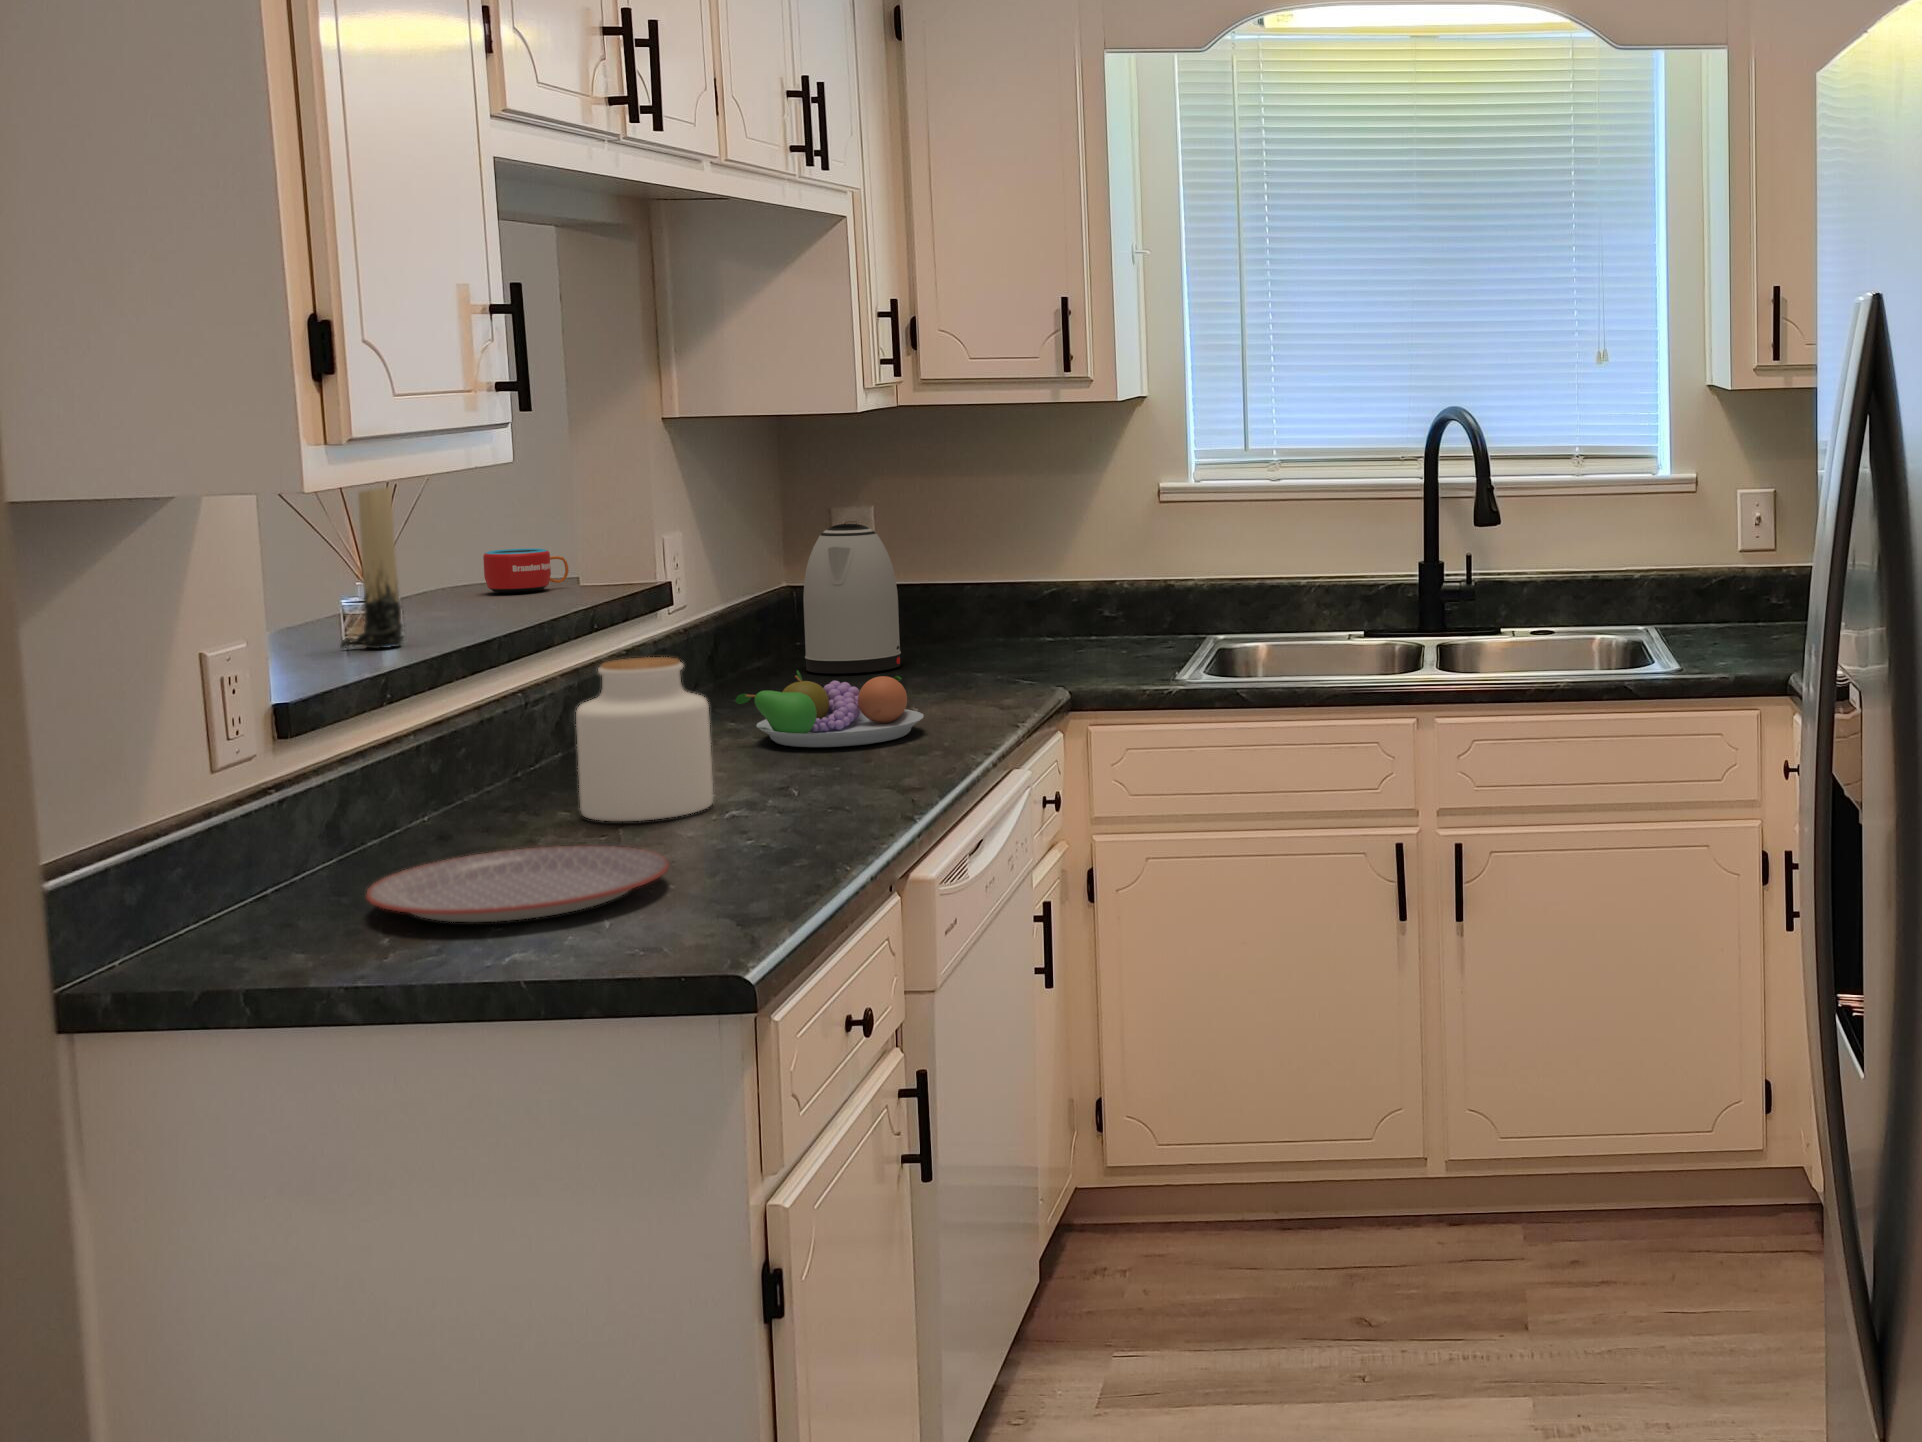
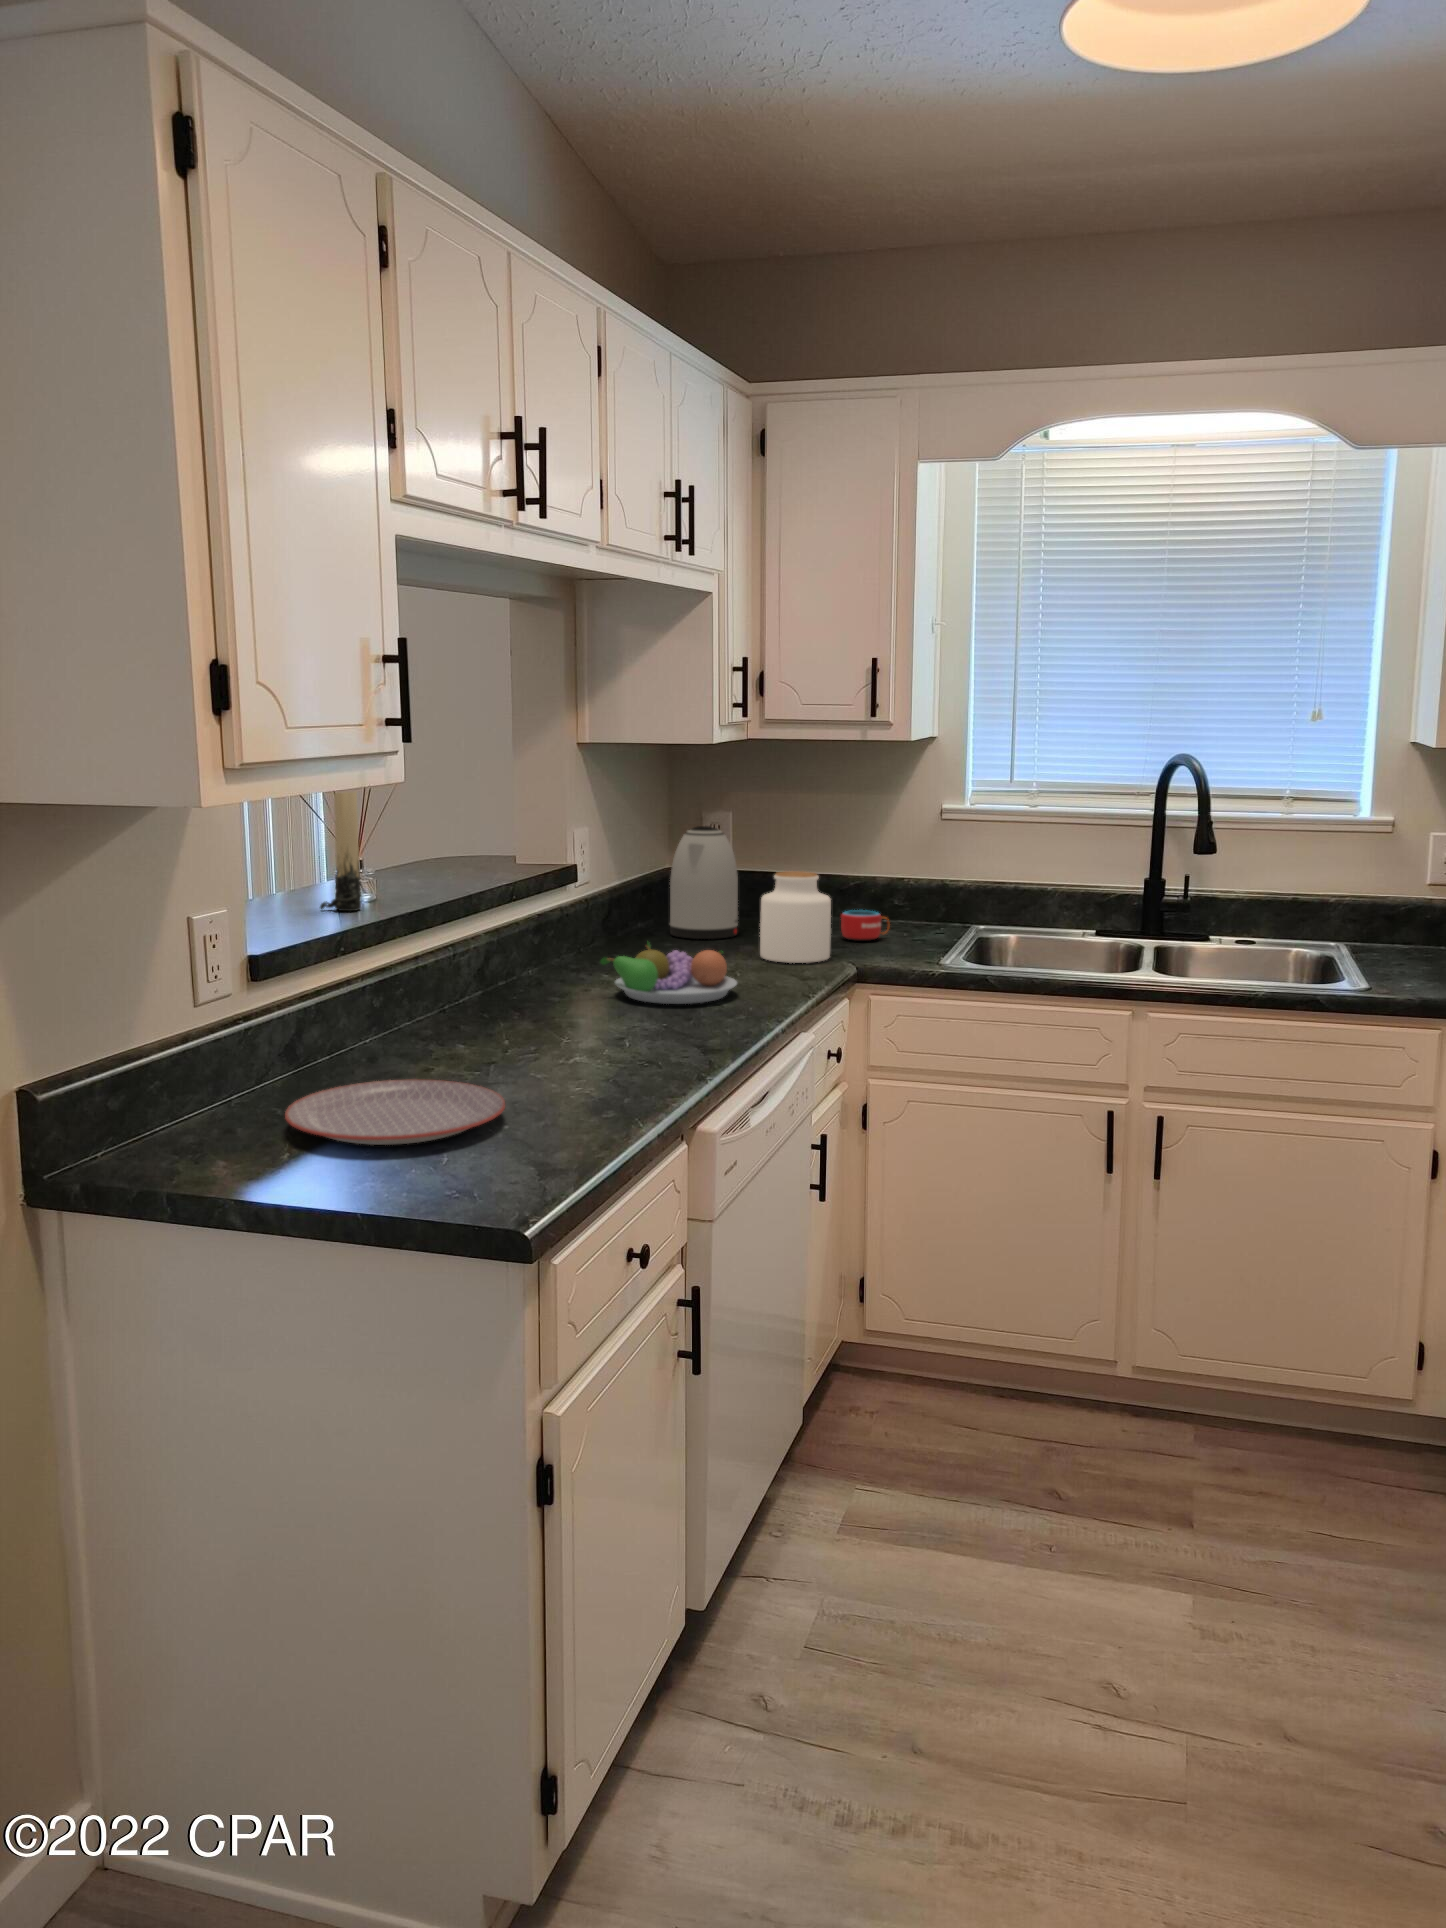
mug: present [483,548,569,593] -> present [841,910,889,941]
jar: present [576,657,713,821] -> present [760,871,831,963]

